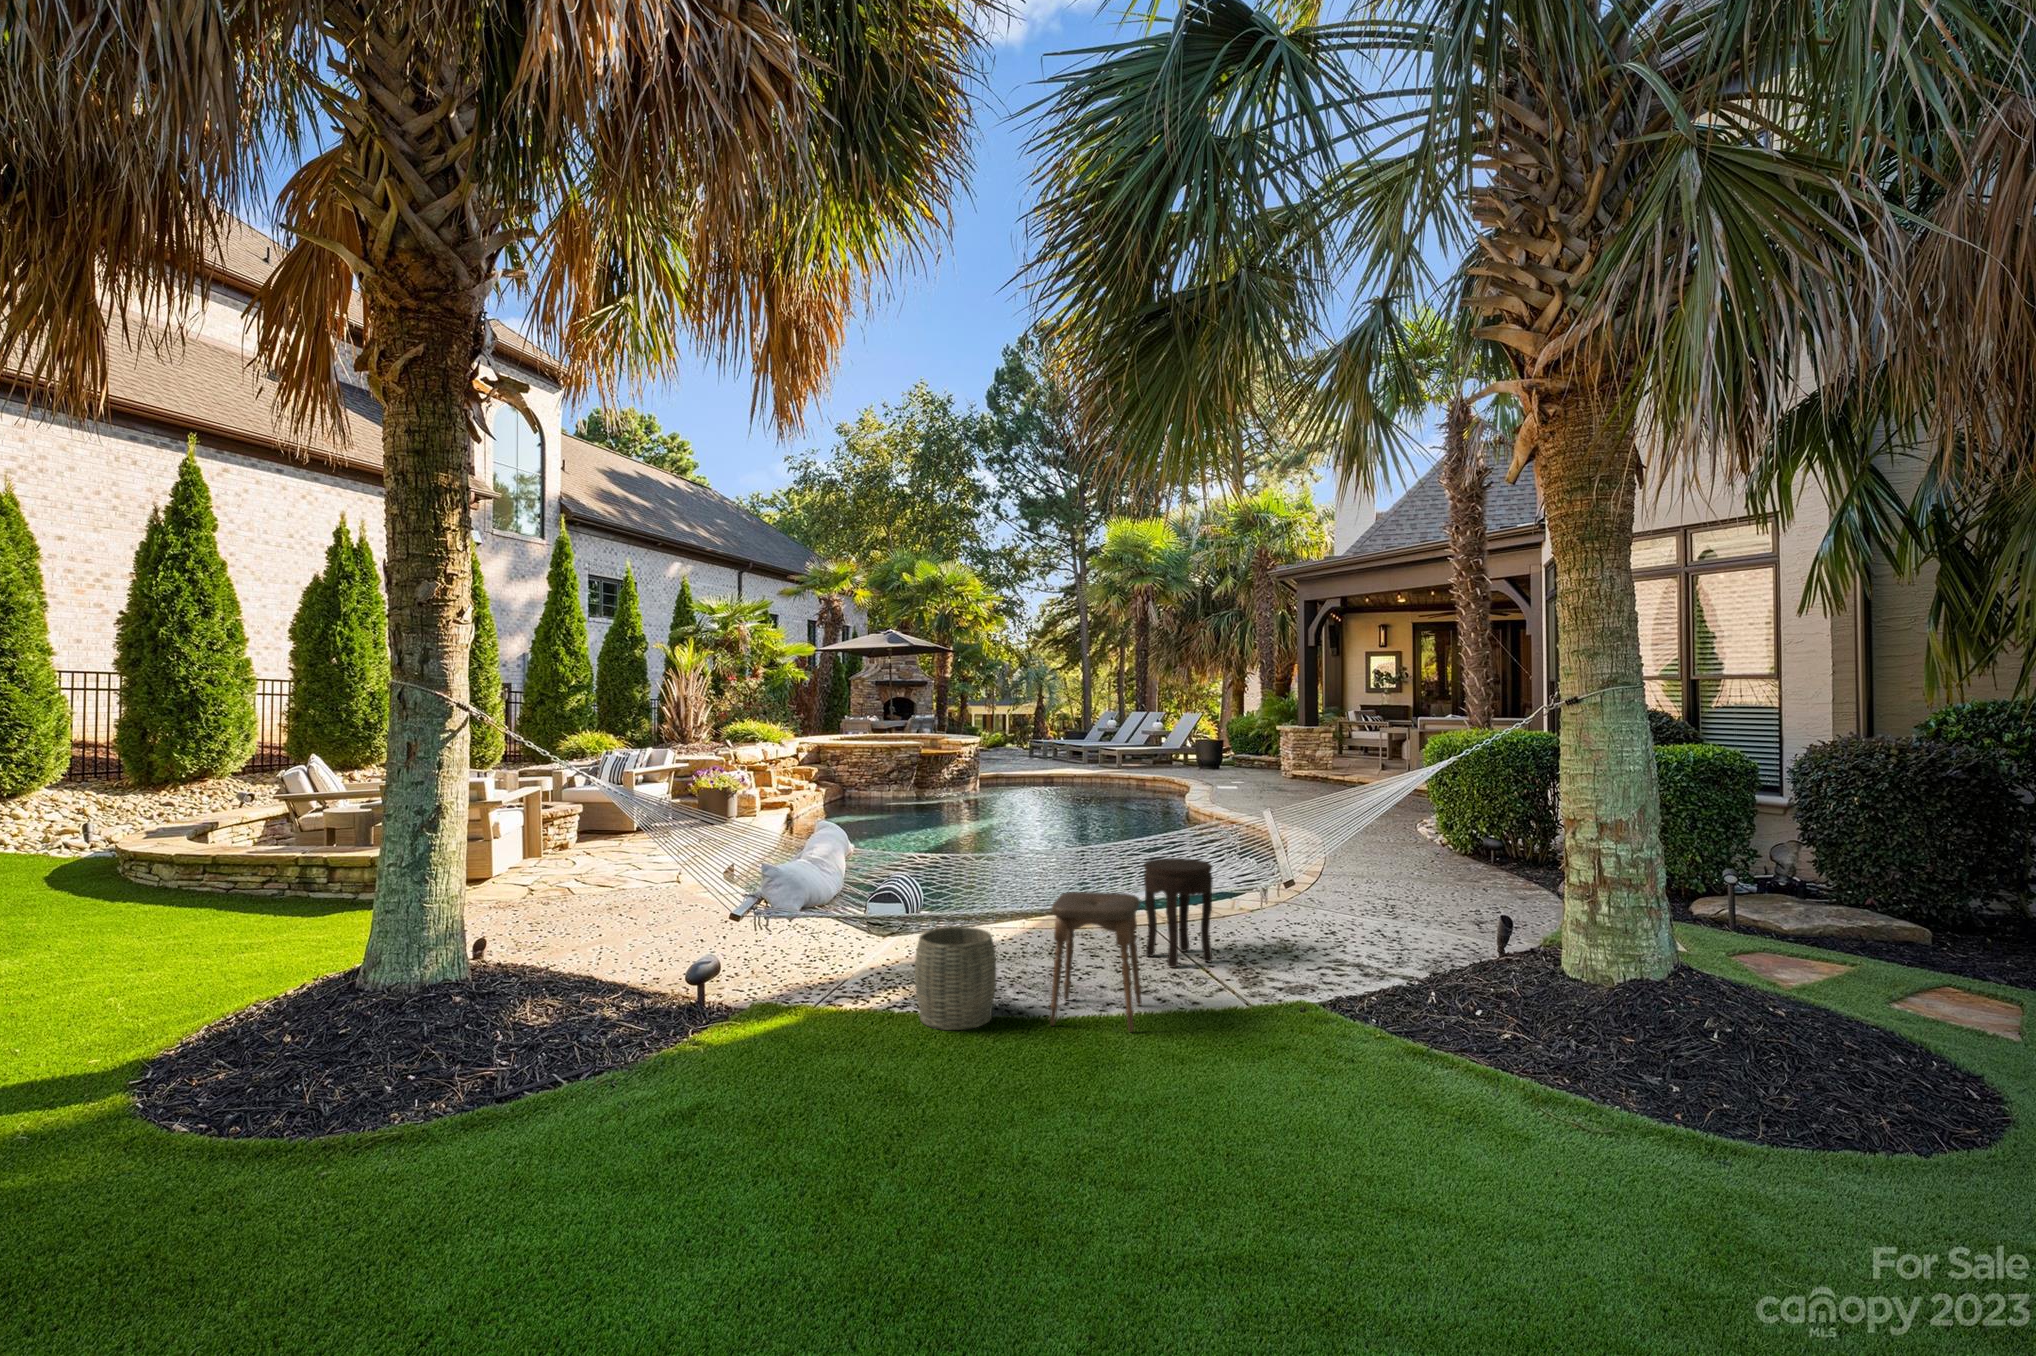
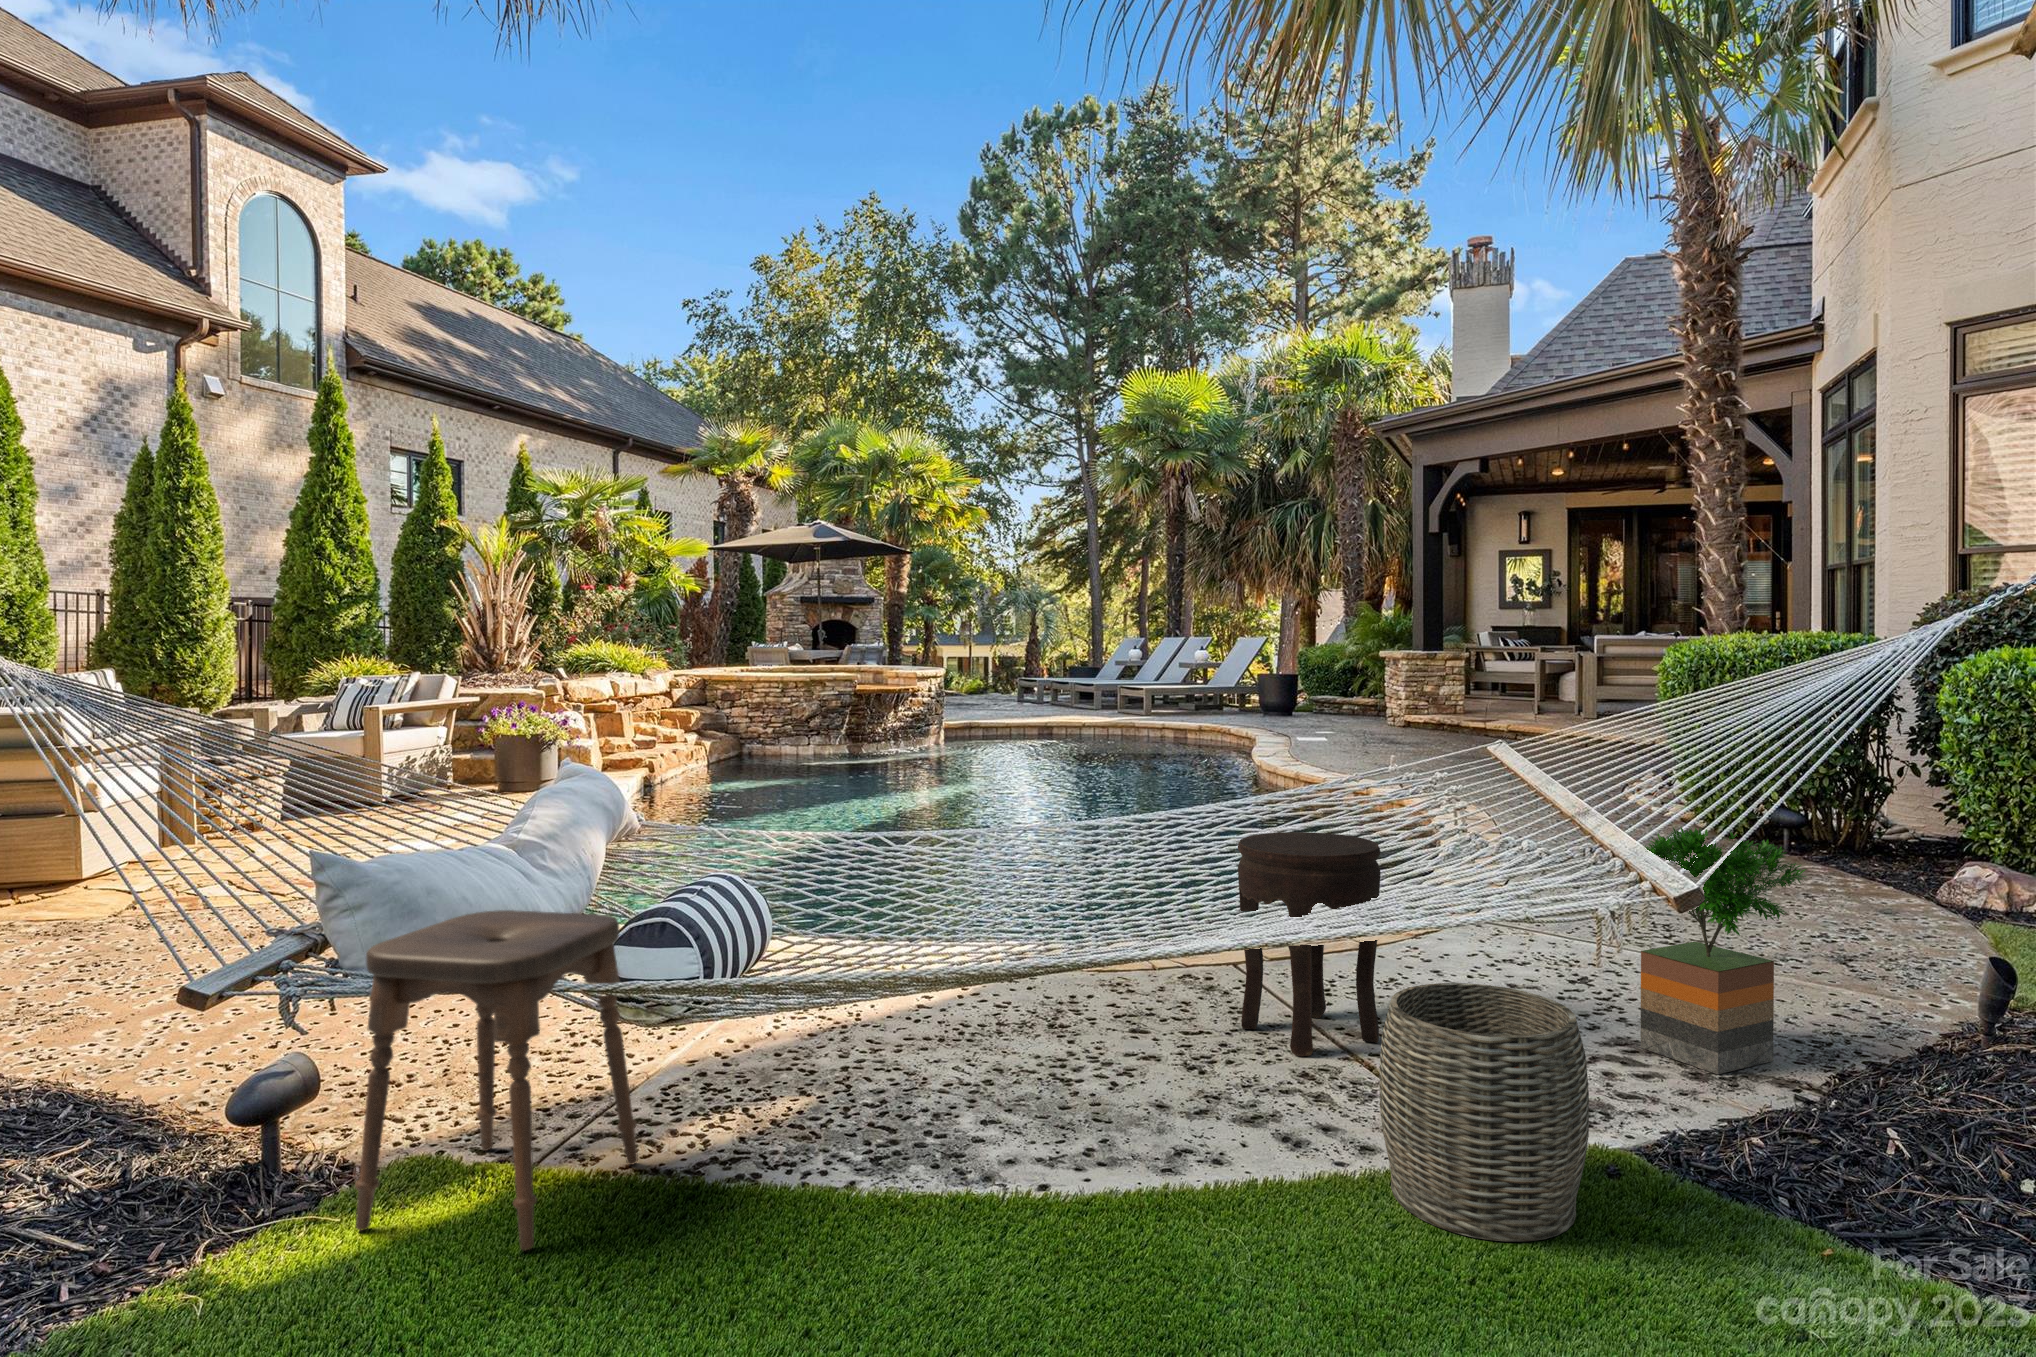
potted tree: none [1332,857,1411,976] -> present [1641,827,1806,1074]
stool: present [1050,892,1141,1032] -> present [355,910,638,1250]
woven basket: present [915,927,996,1030] -> present [1380,983,1589,1242]

